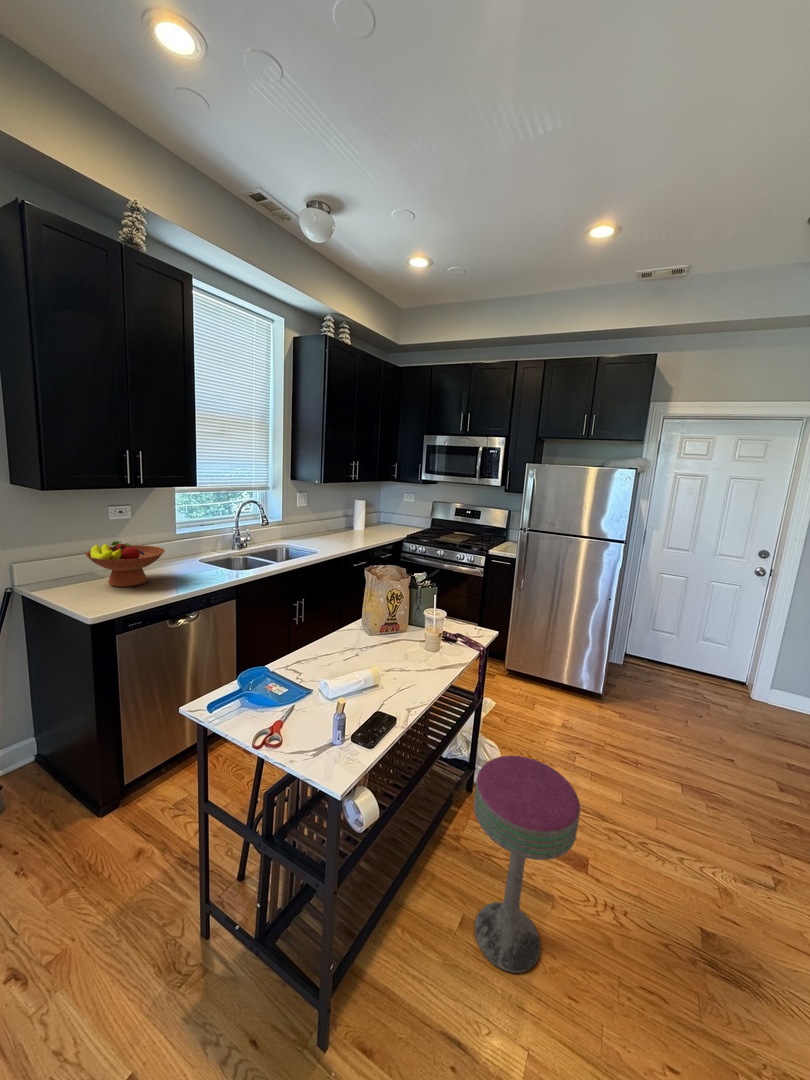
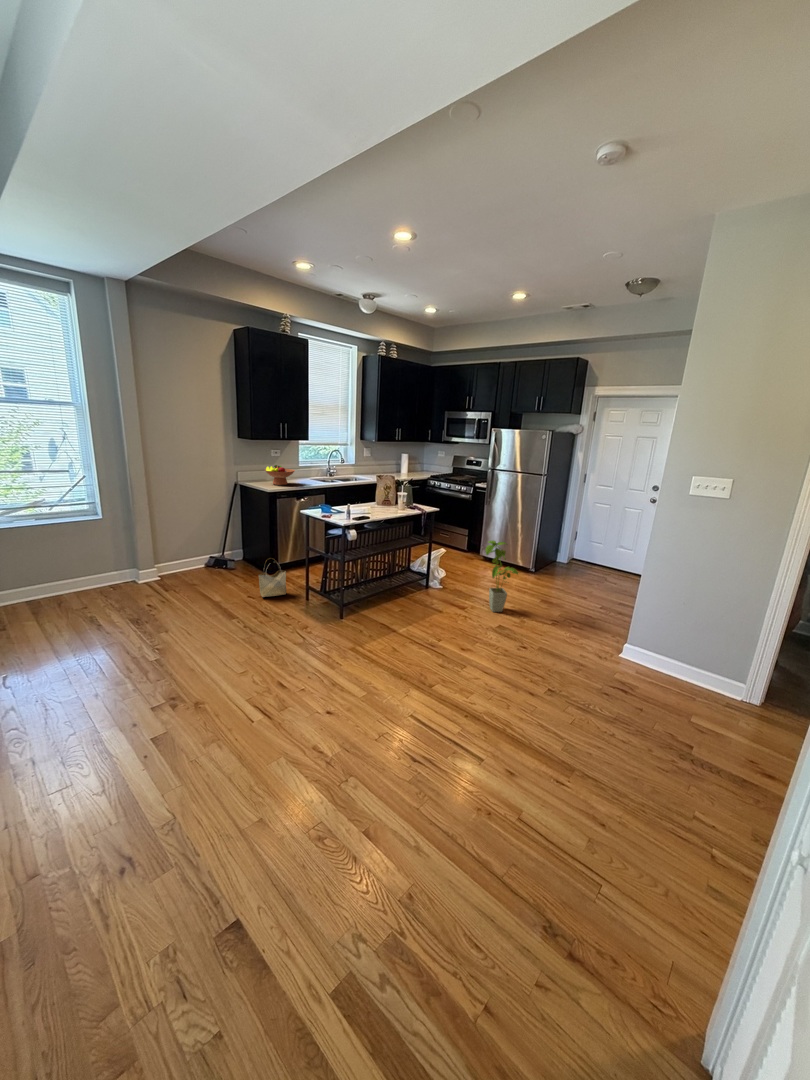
house plant: none [625,709,729,861] -> present [486,540,519,612]
bar stool: present [474,756,580,973] -> none [402,547,440,621]
woven basket: none [40,822,139,963] -> present [258,558,286,597]

